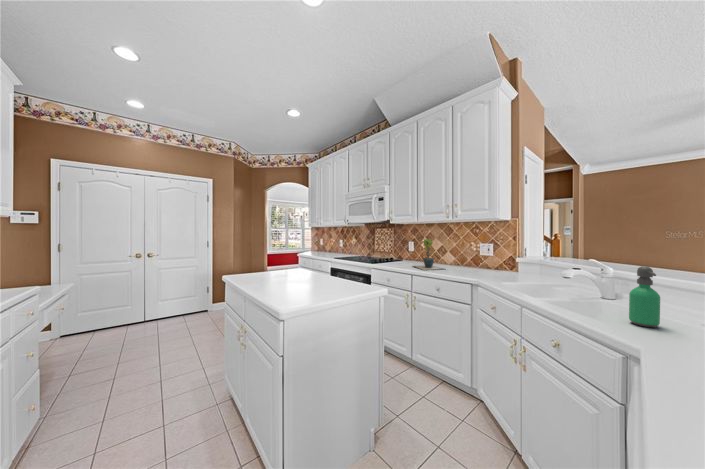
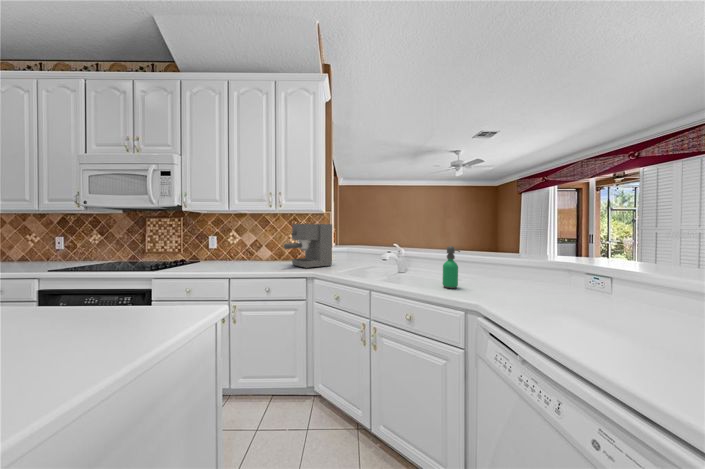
coffee maker: none [455,233,510,277] -> present [284,224,332,268]
potted plant: present [414,239,445,270] -> none [222,230,269,269]

